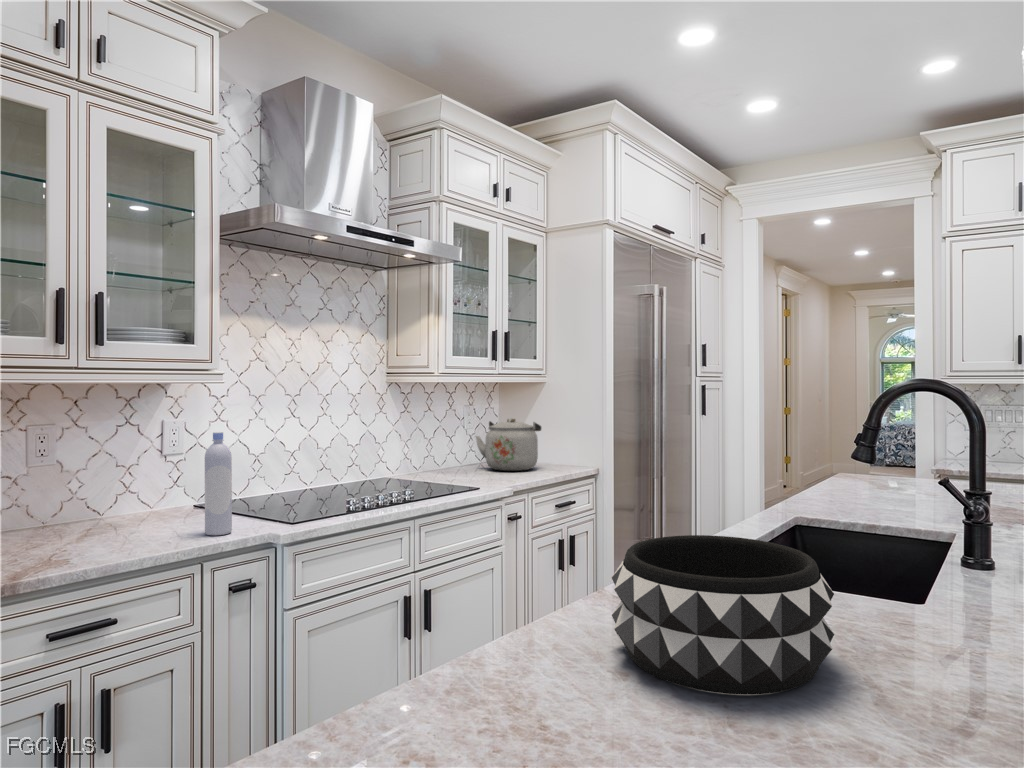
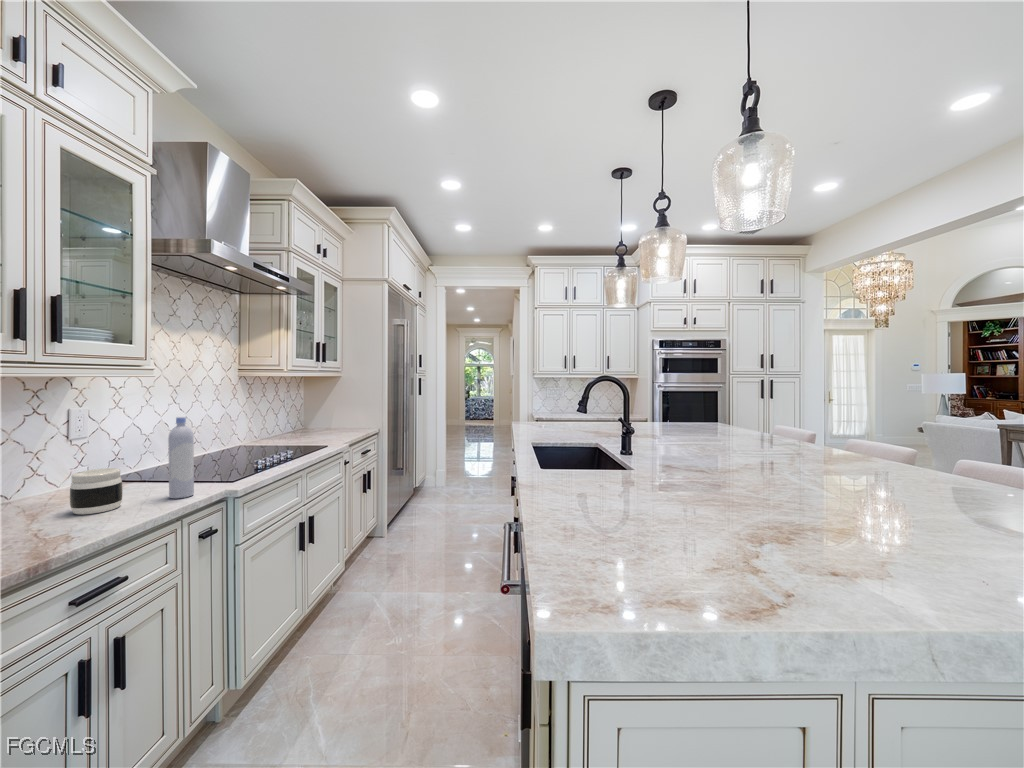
kettle: present [476,418,541,471] -> none [298,399,344,433]
jar: none [114,489,162,539] -> present [70,468,123,515]
decorative bowl: present [612,535,834,695] -> none [564,449,656,509]

